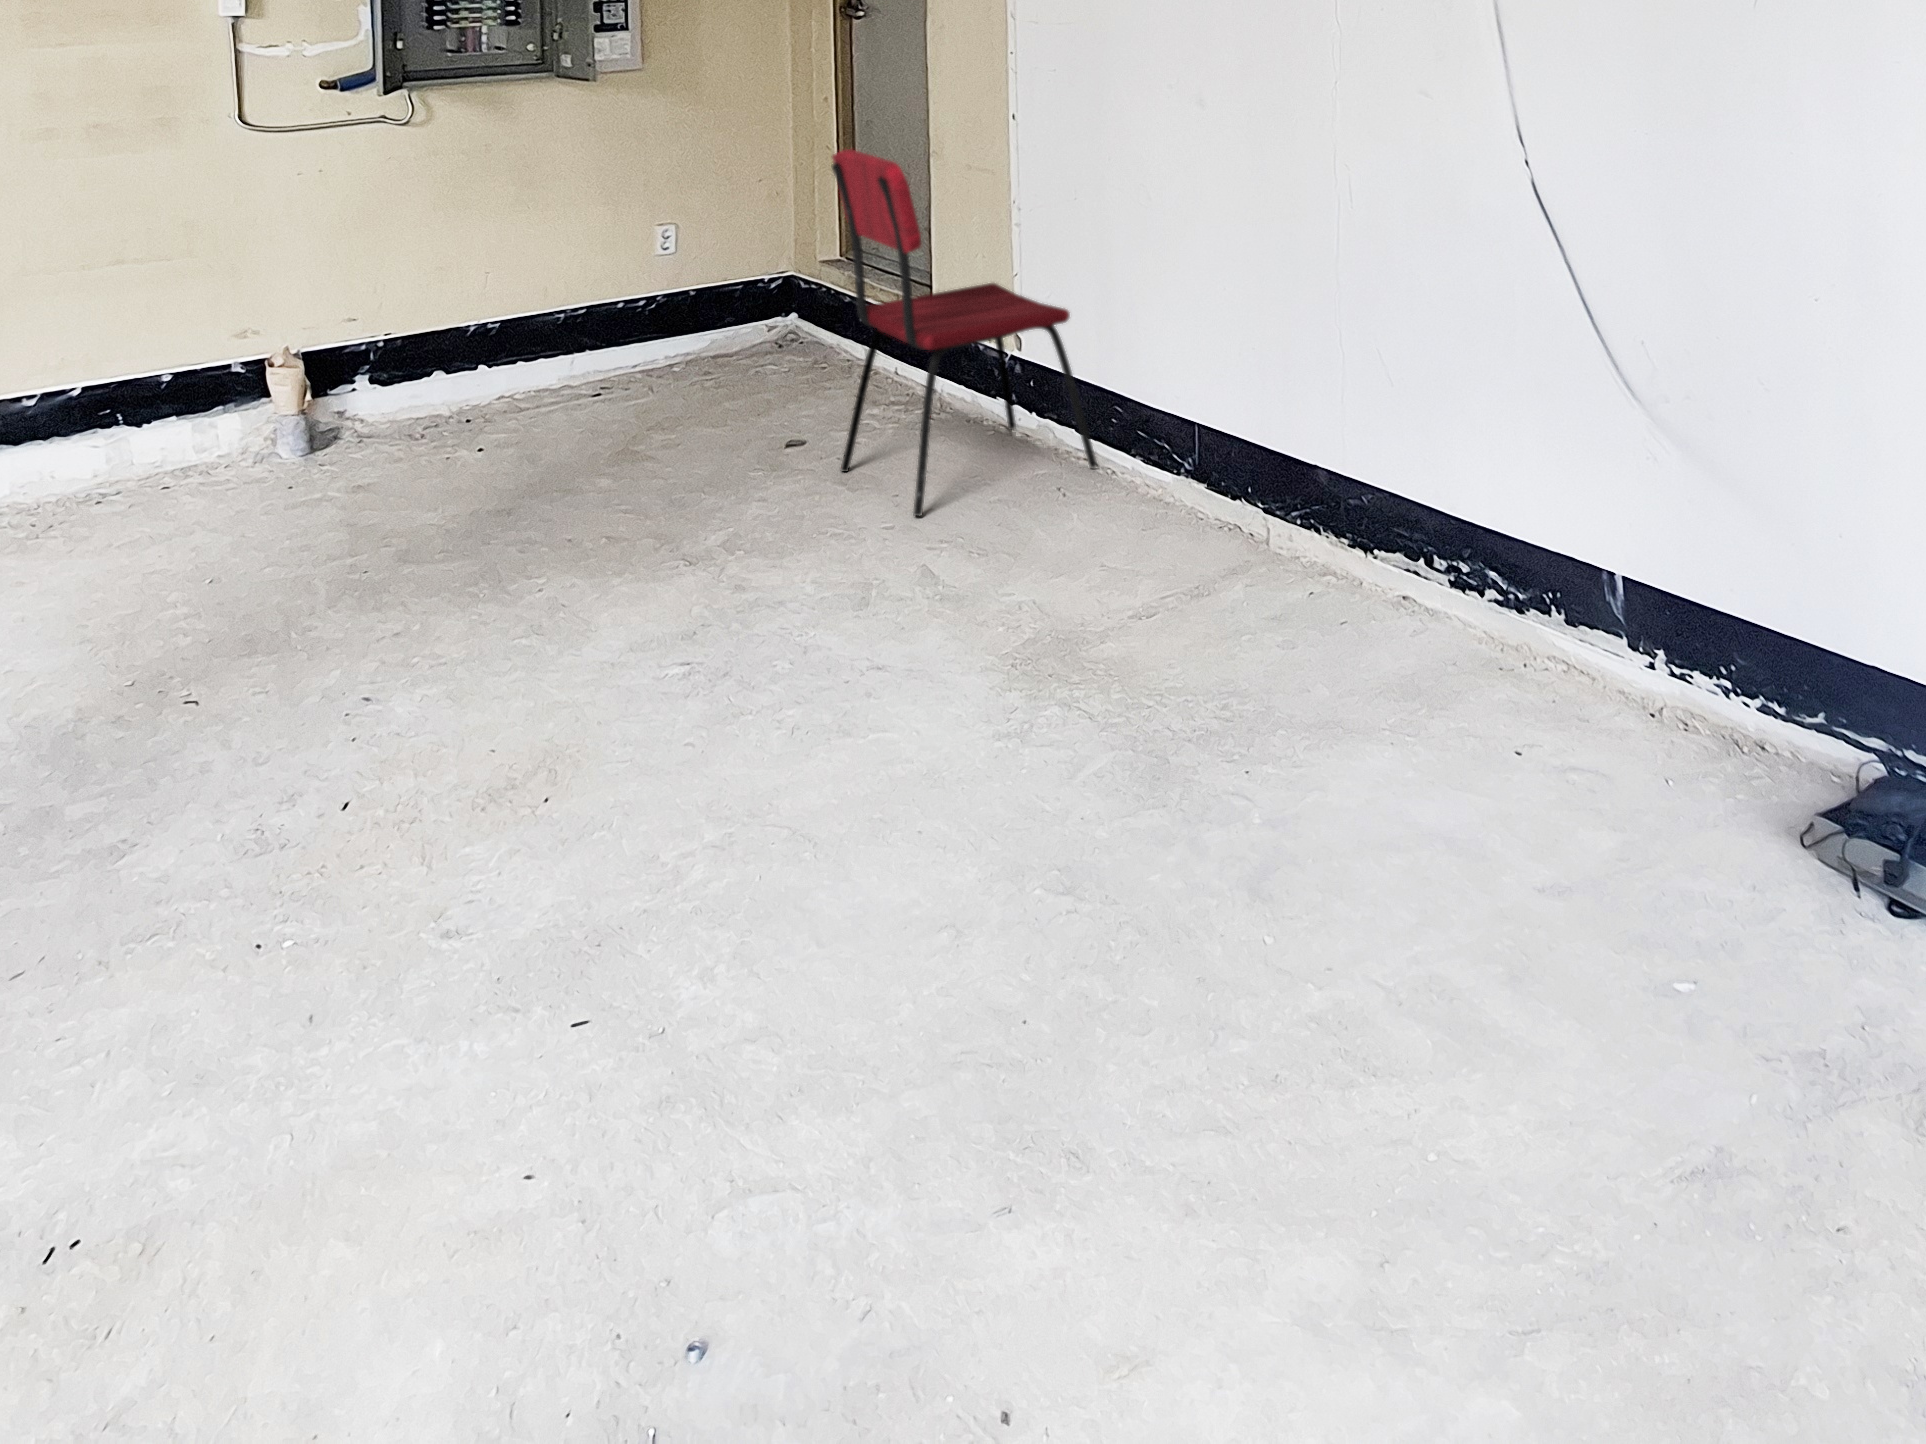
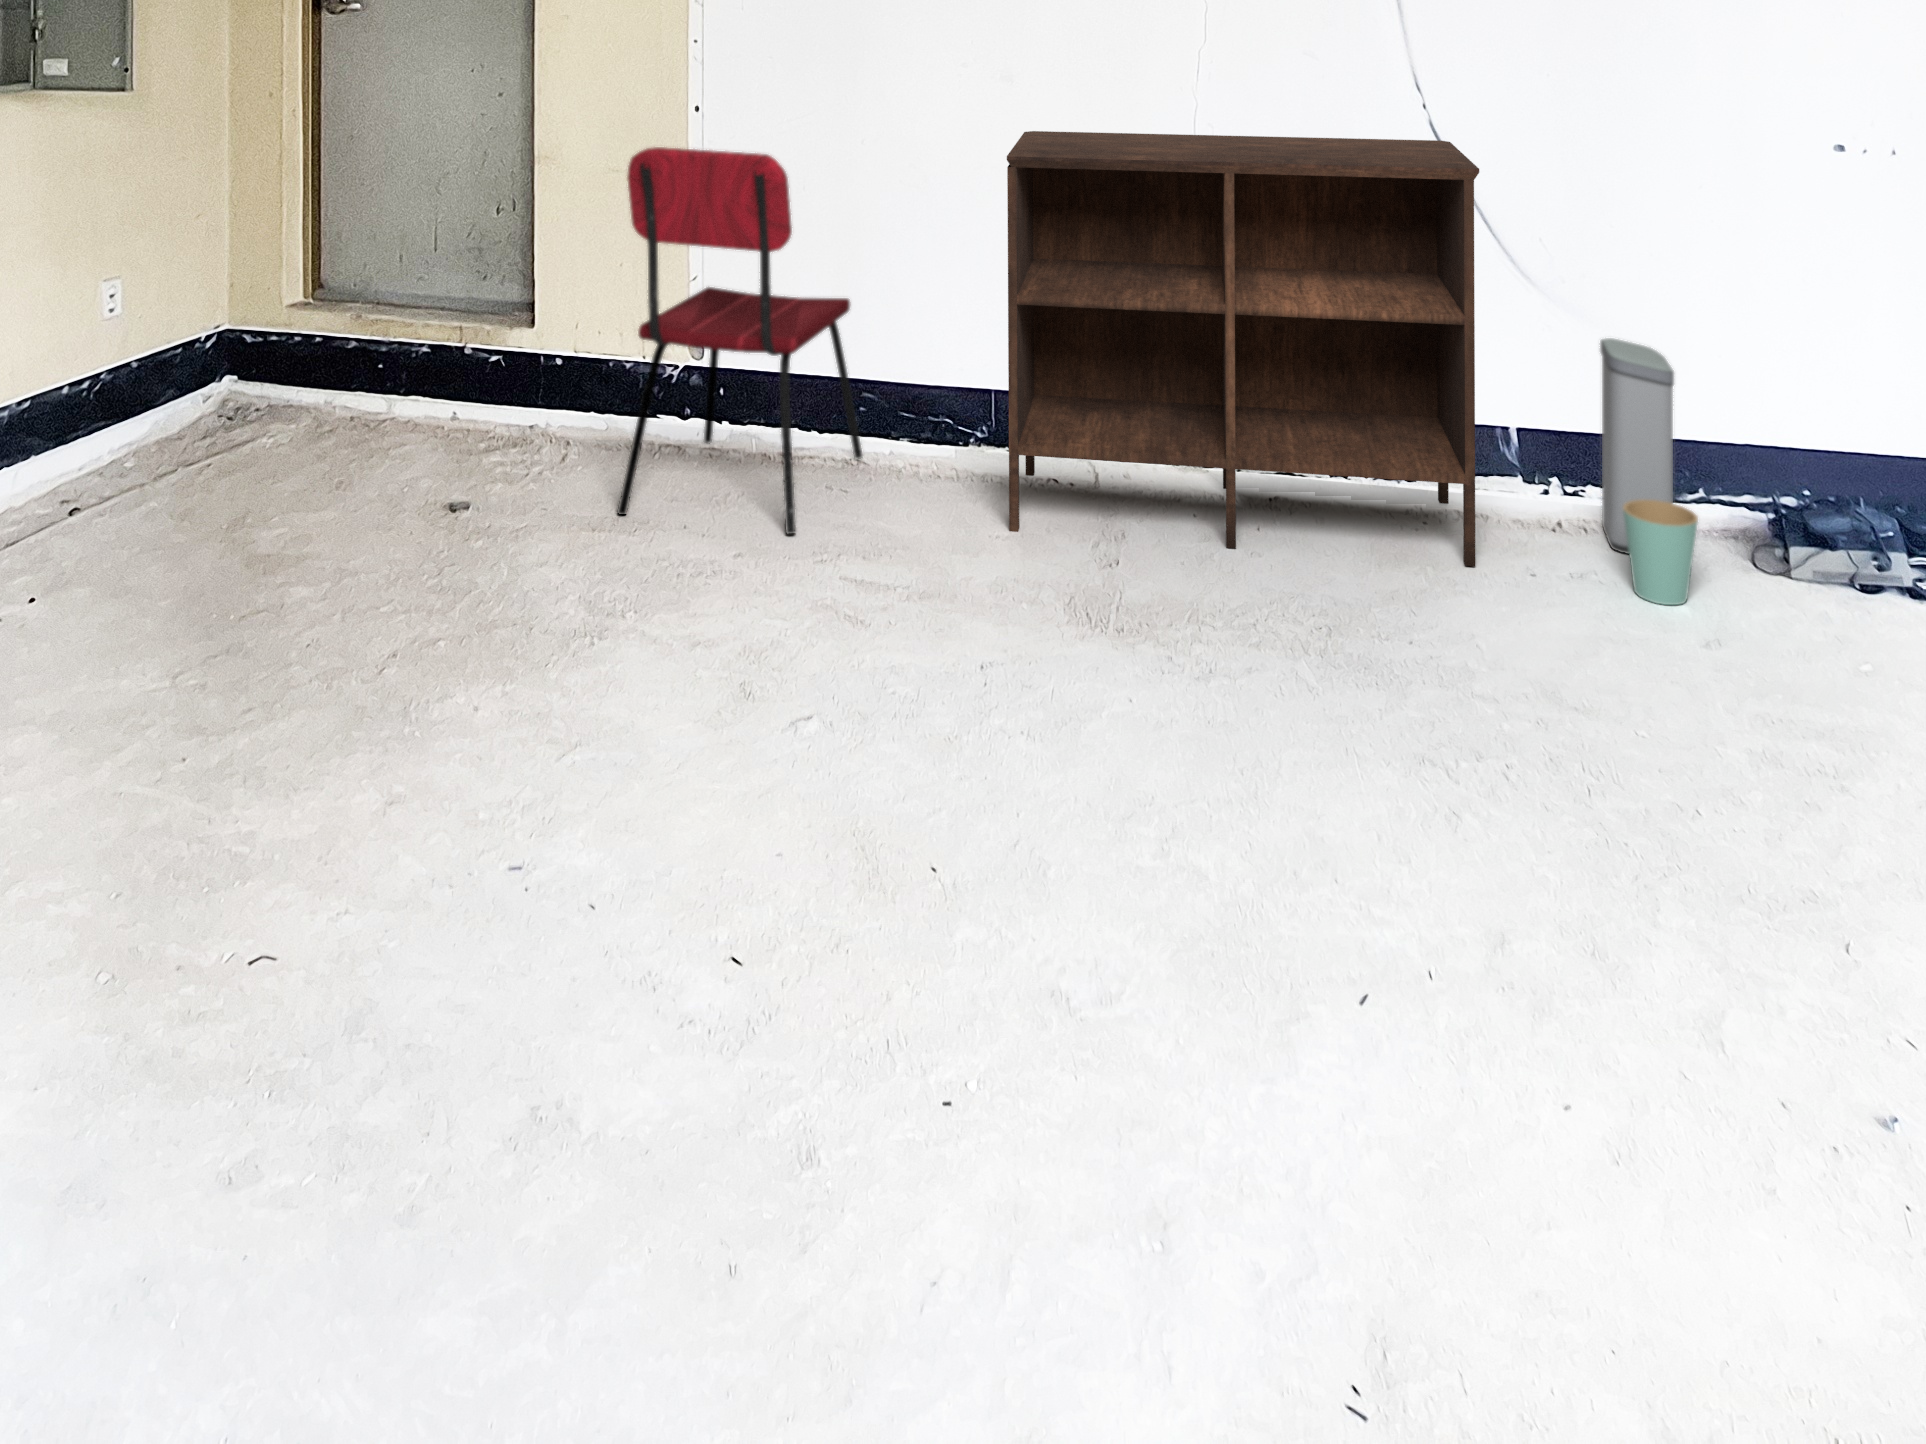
shelving unit: none [1064,159,1554,718] -> present [1007,131,1479,567]
trash can: none [1524,482,1746,830] -> present [1600,338,1698,605]

